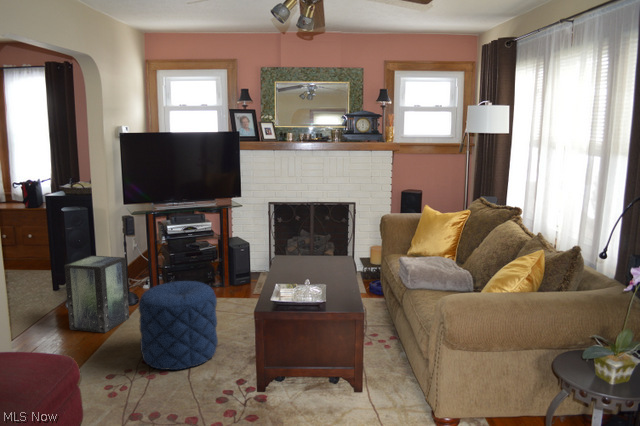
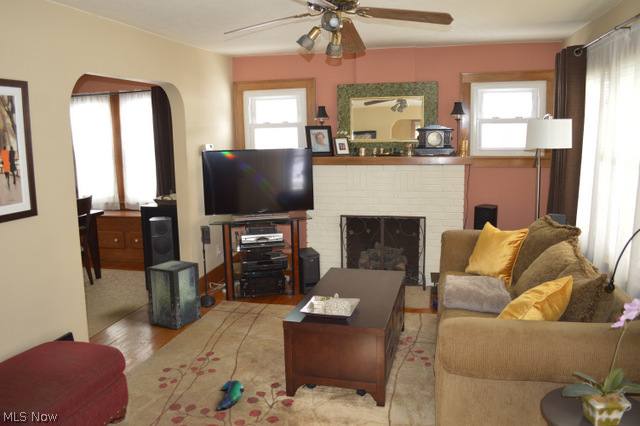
pouf: present [139,281,218,370] -> none [195,287,266,368]
plush toy: none [183,381,213,414] -> present [218,380,245,410]

